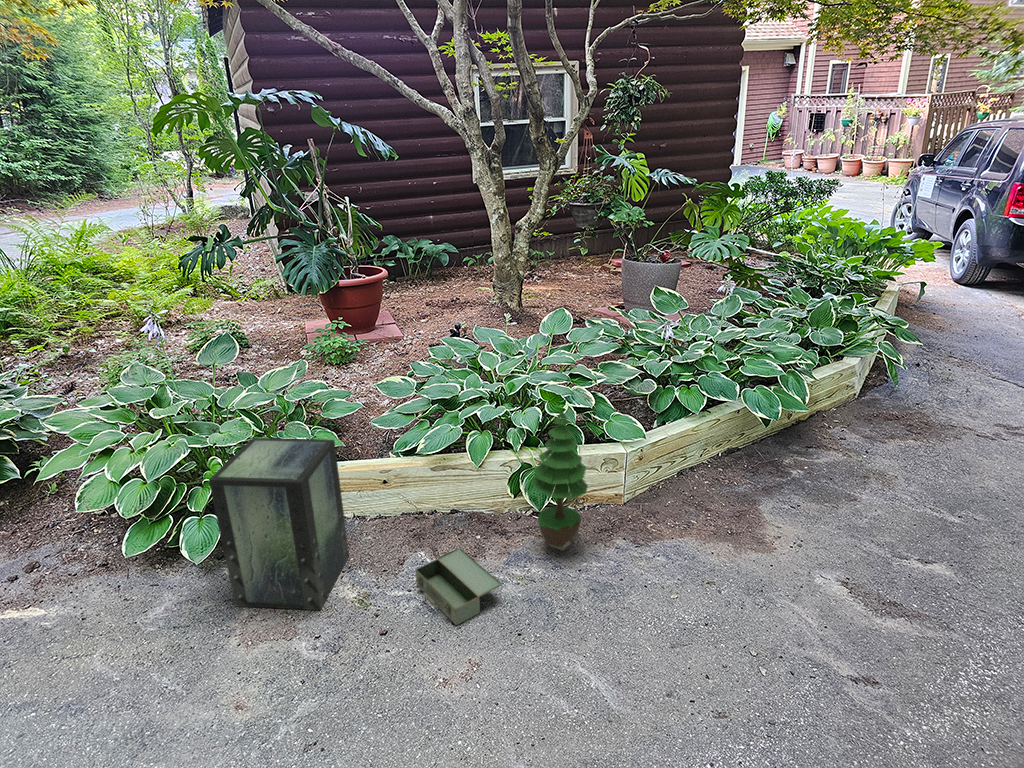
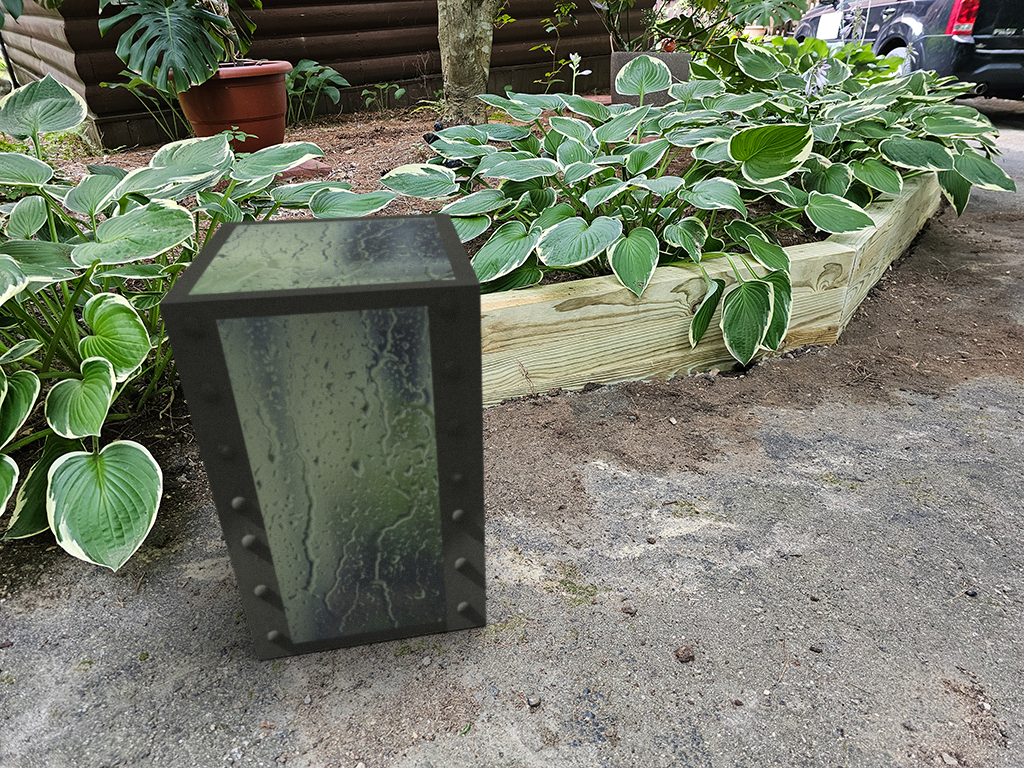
potted tree: present [532,409,588,551] -> none [791,123,930,421]
toolbox: present [415,549,501,625] -> none [647,440,850,598]

